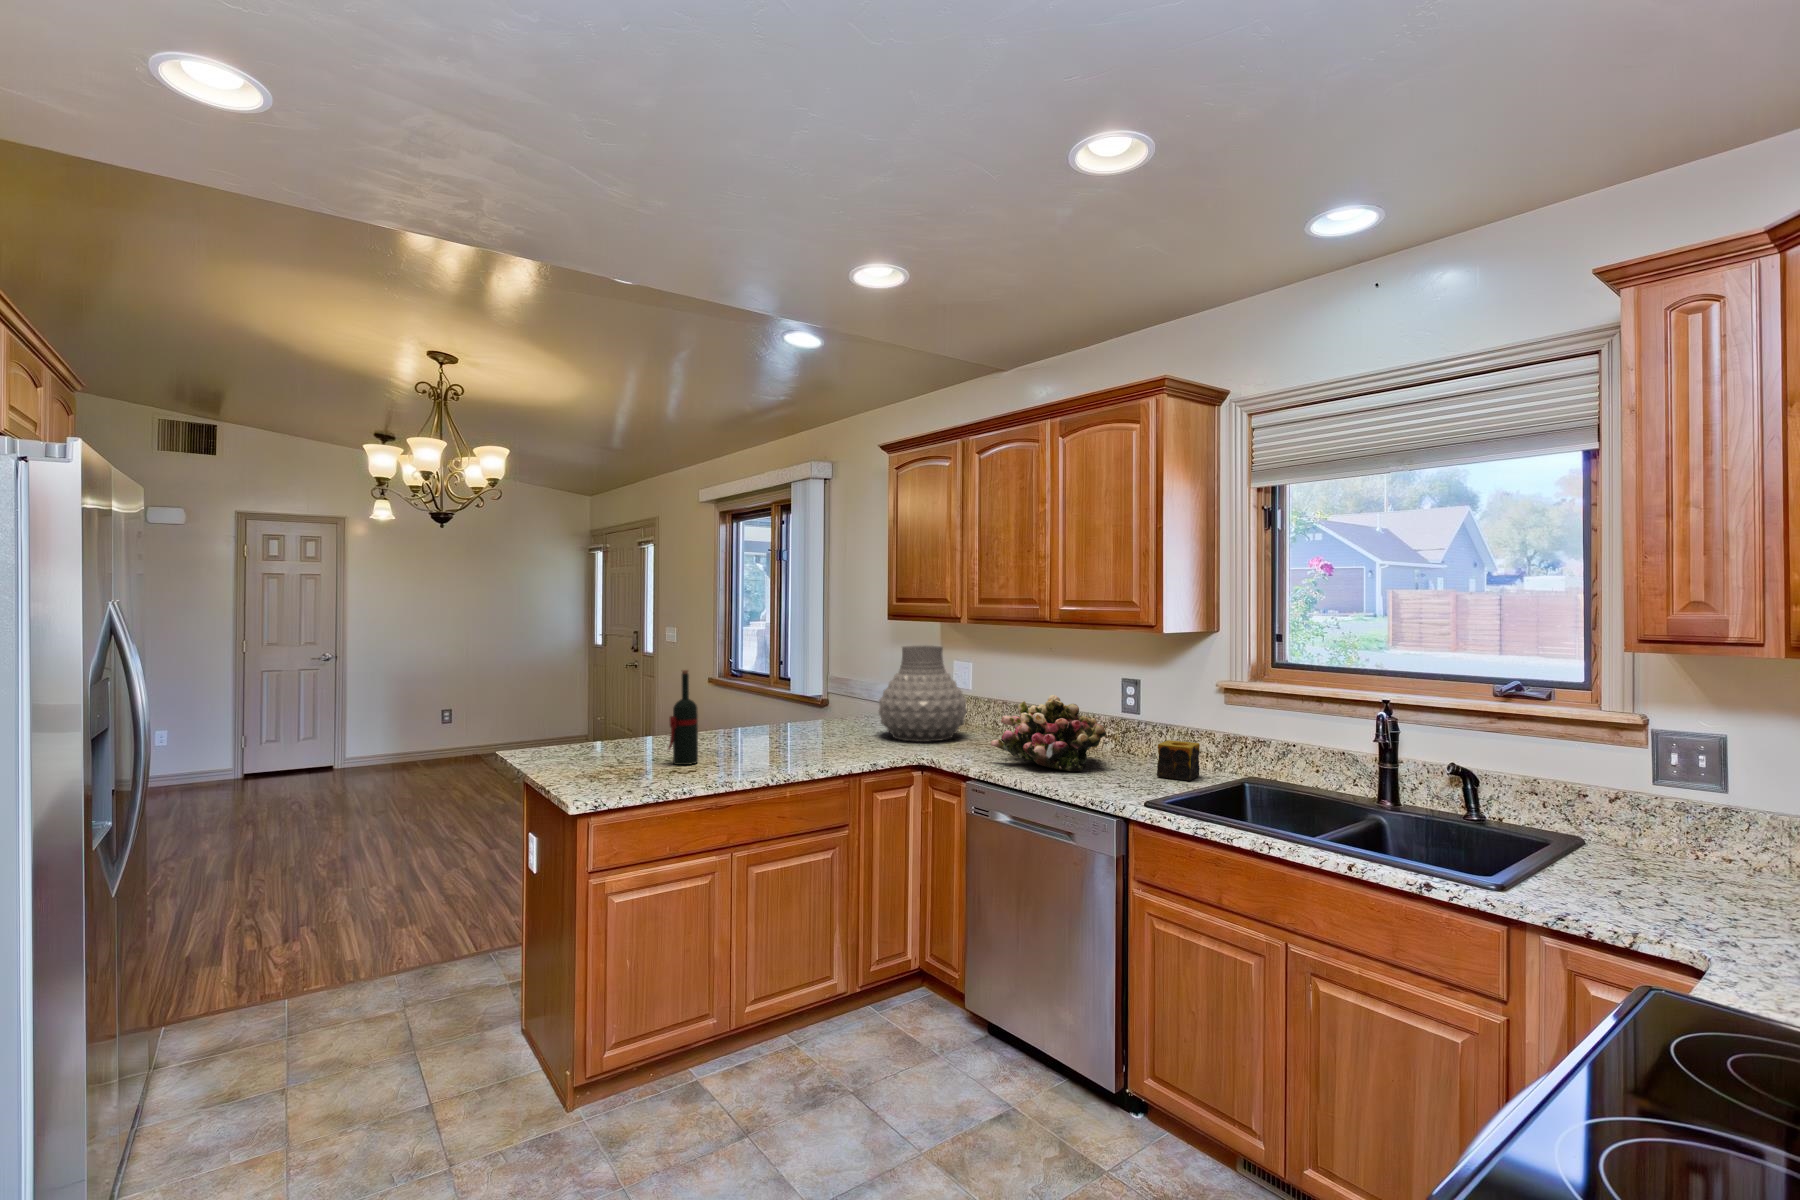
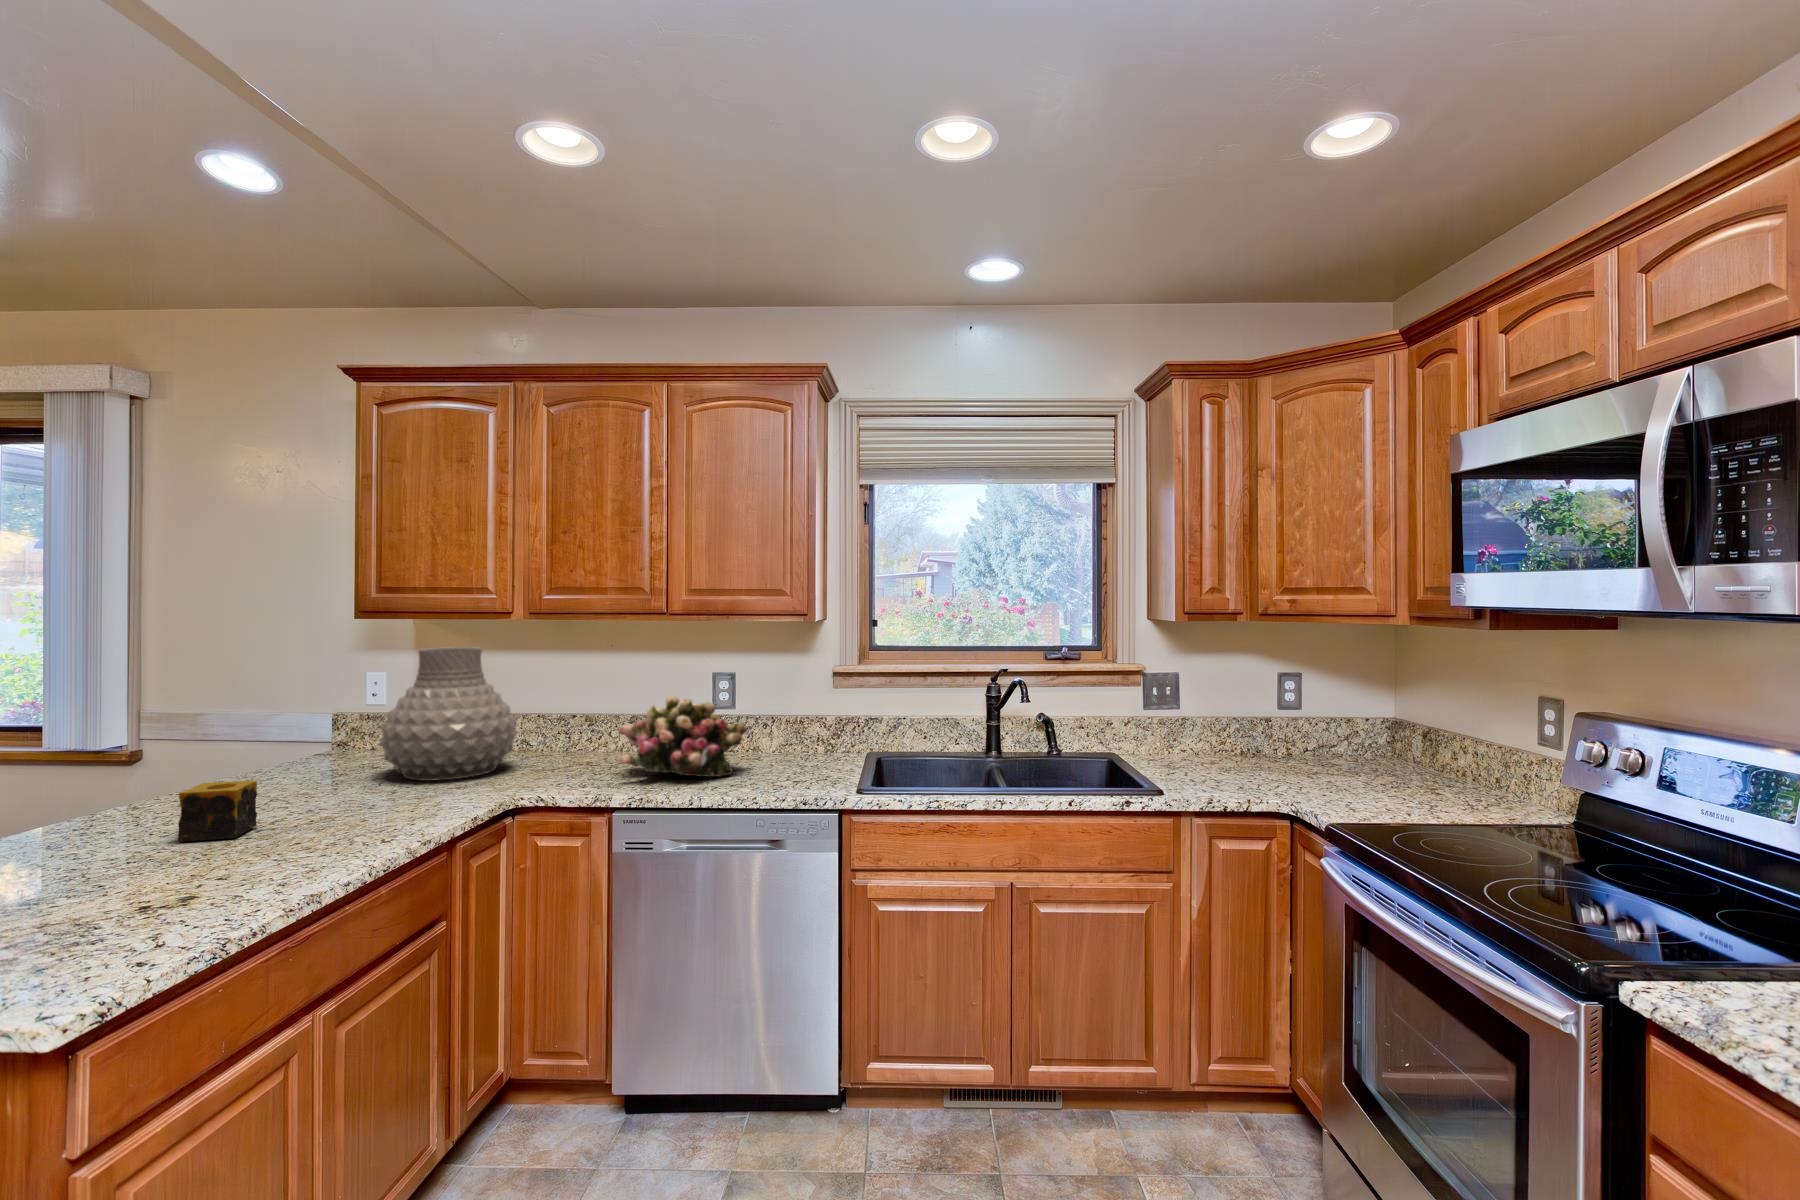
wine bottle: present [668,670,698,765] -> none [95,707,161,889]
candle: present [1157,740,1200,781] -> present [178,781,257,842]

